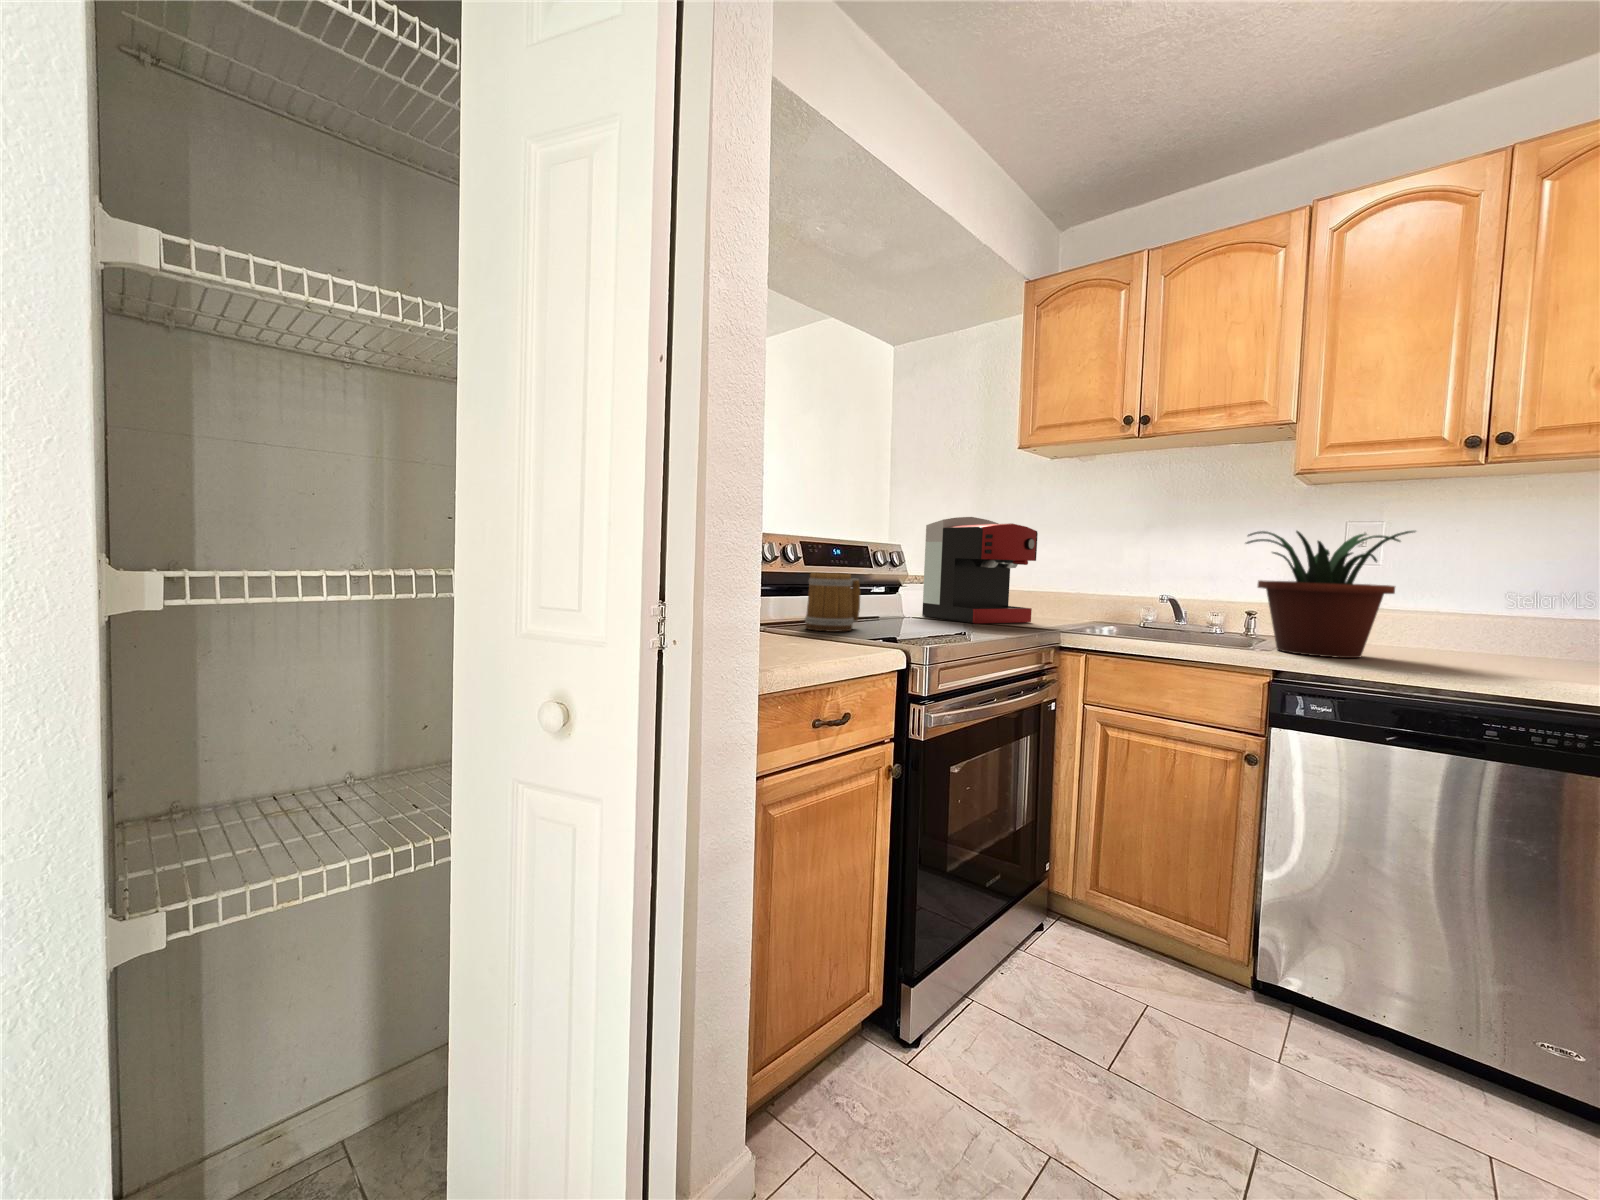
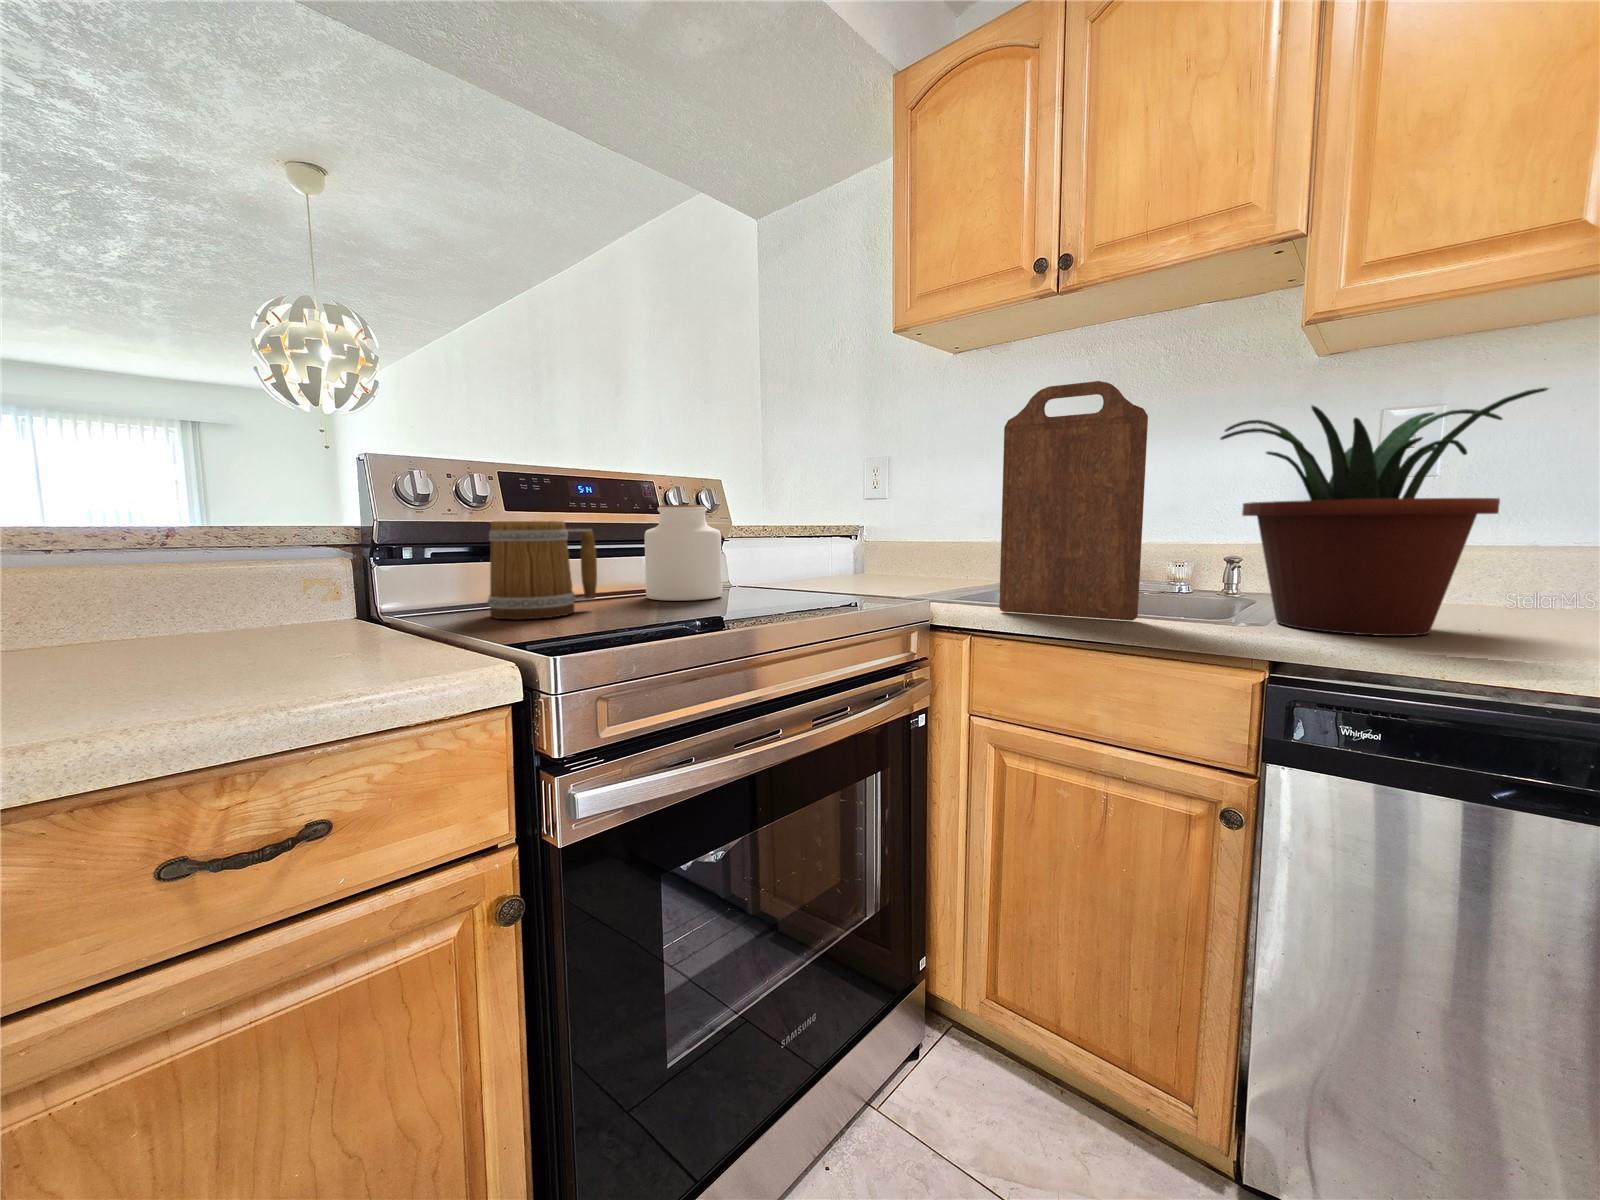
cutting board: none [1109,507,1204,646] -> present [999,381,1148,620]
coffee maker: present [922,517,1038,623] -> none [763,436,917,592]
jar: none [868,563,918,625] -> present [644,505,722,601]

